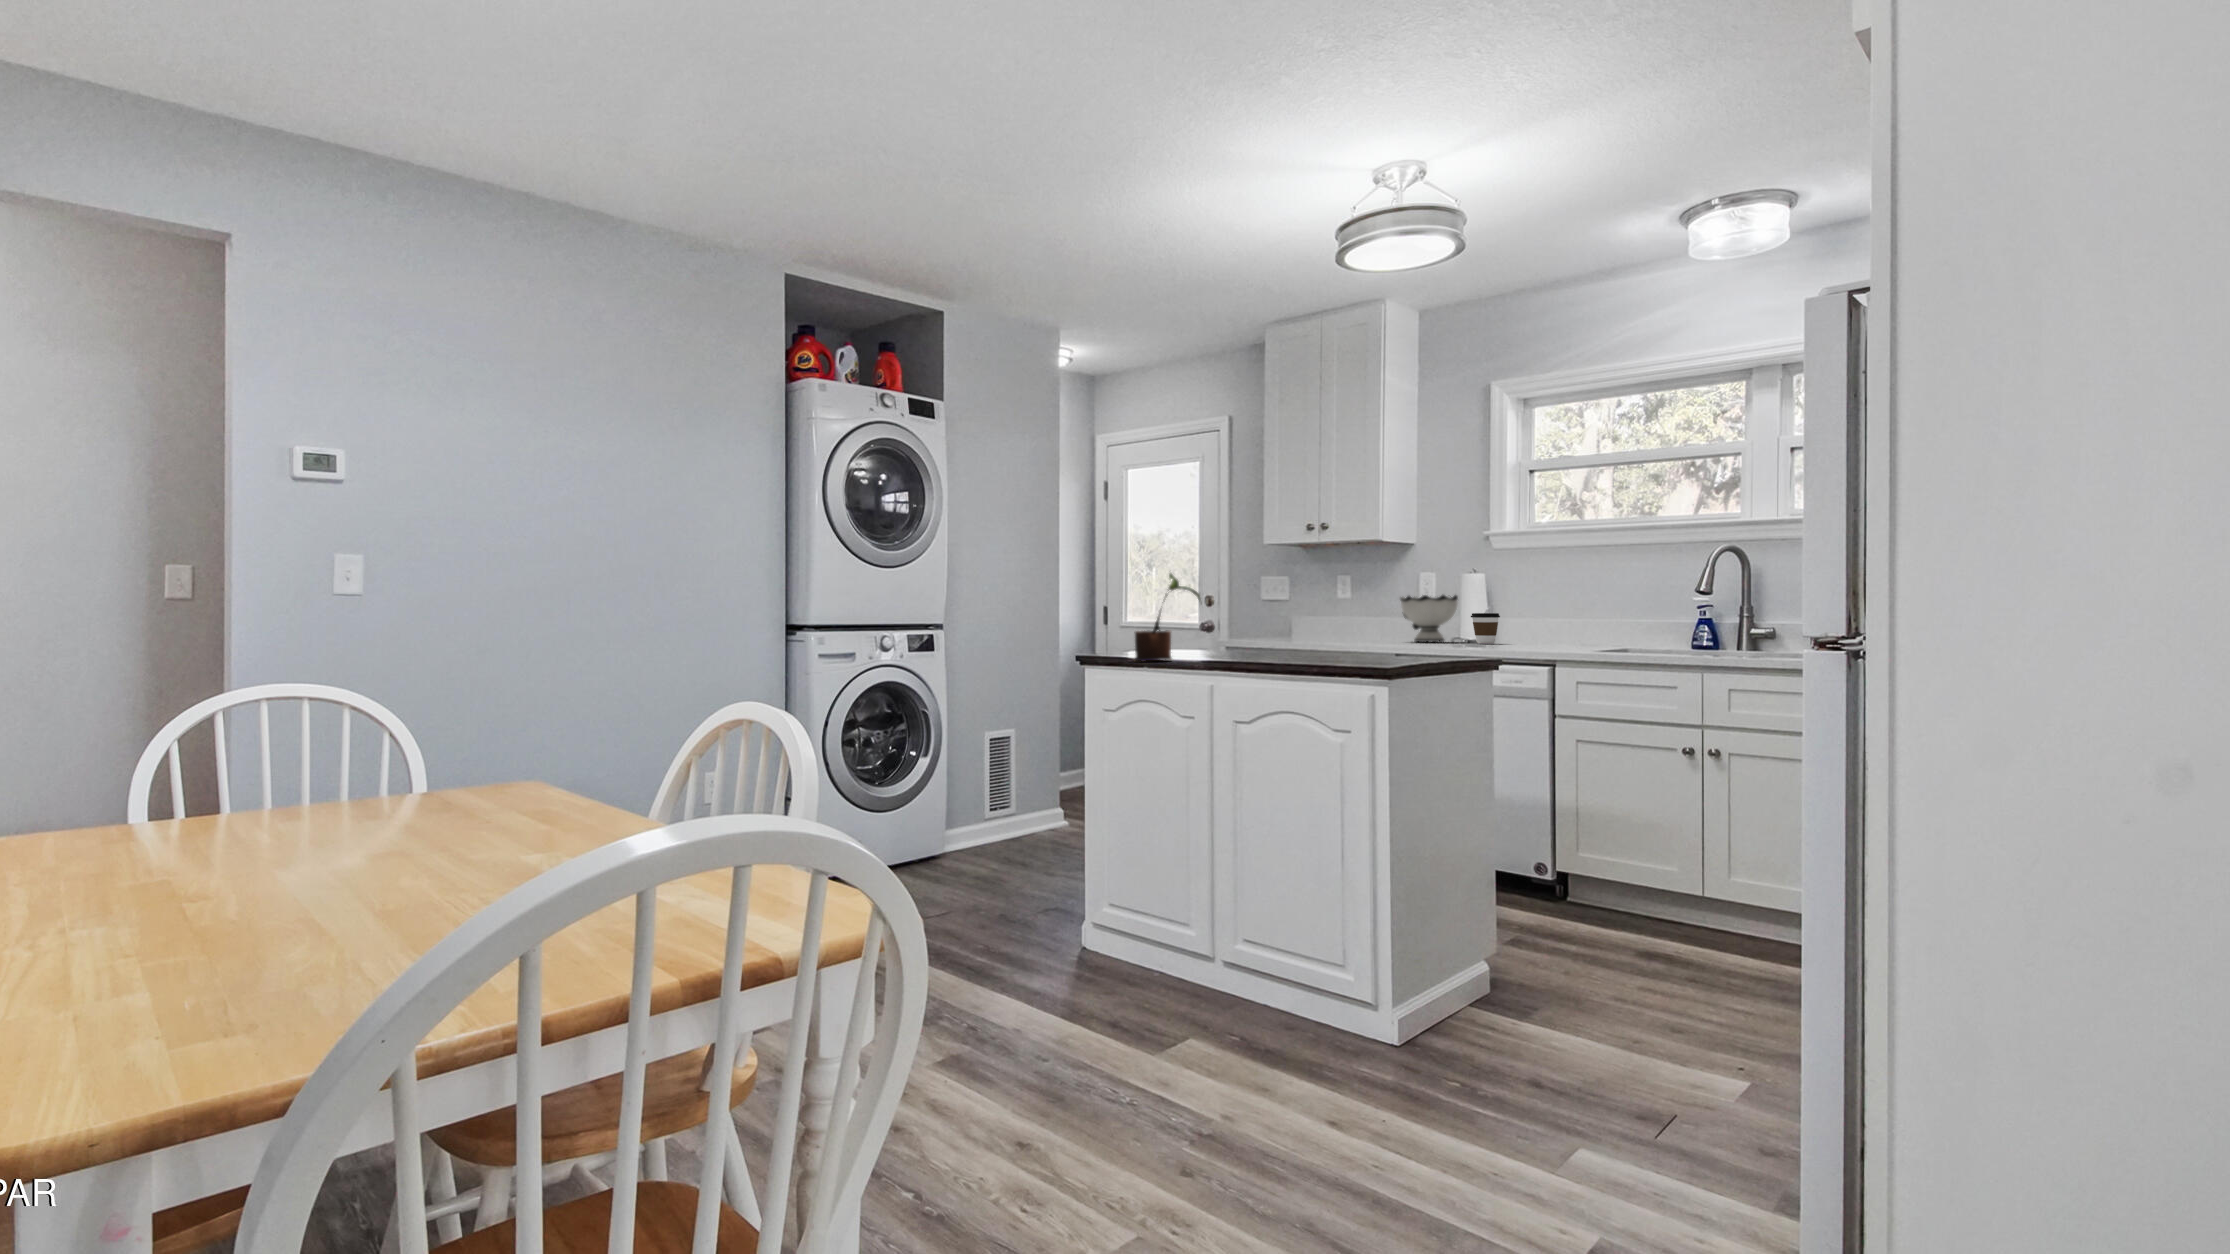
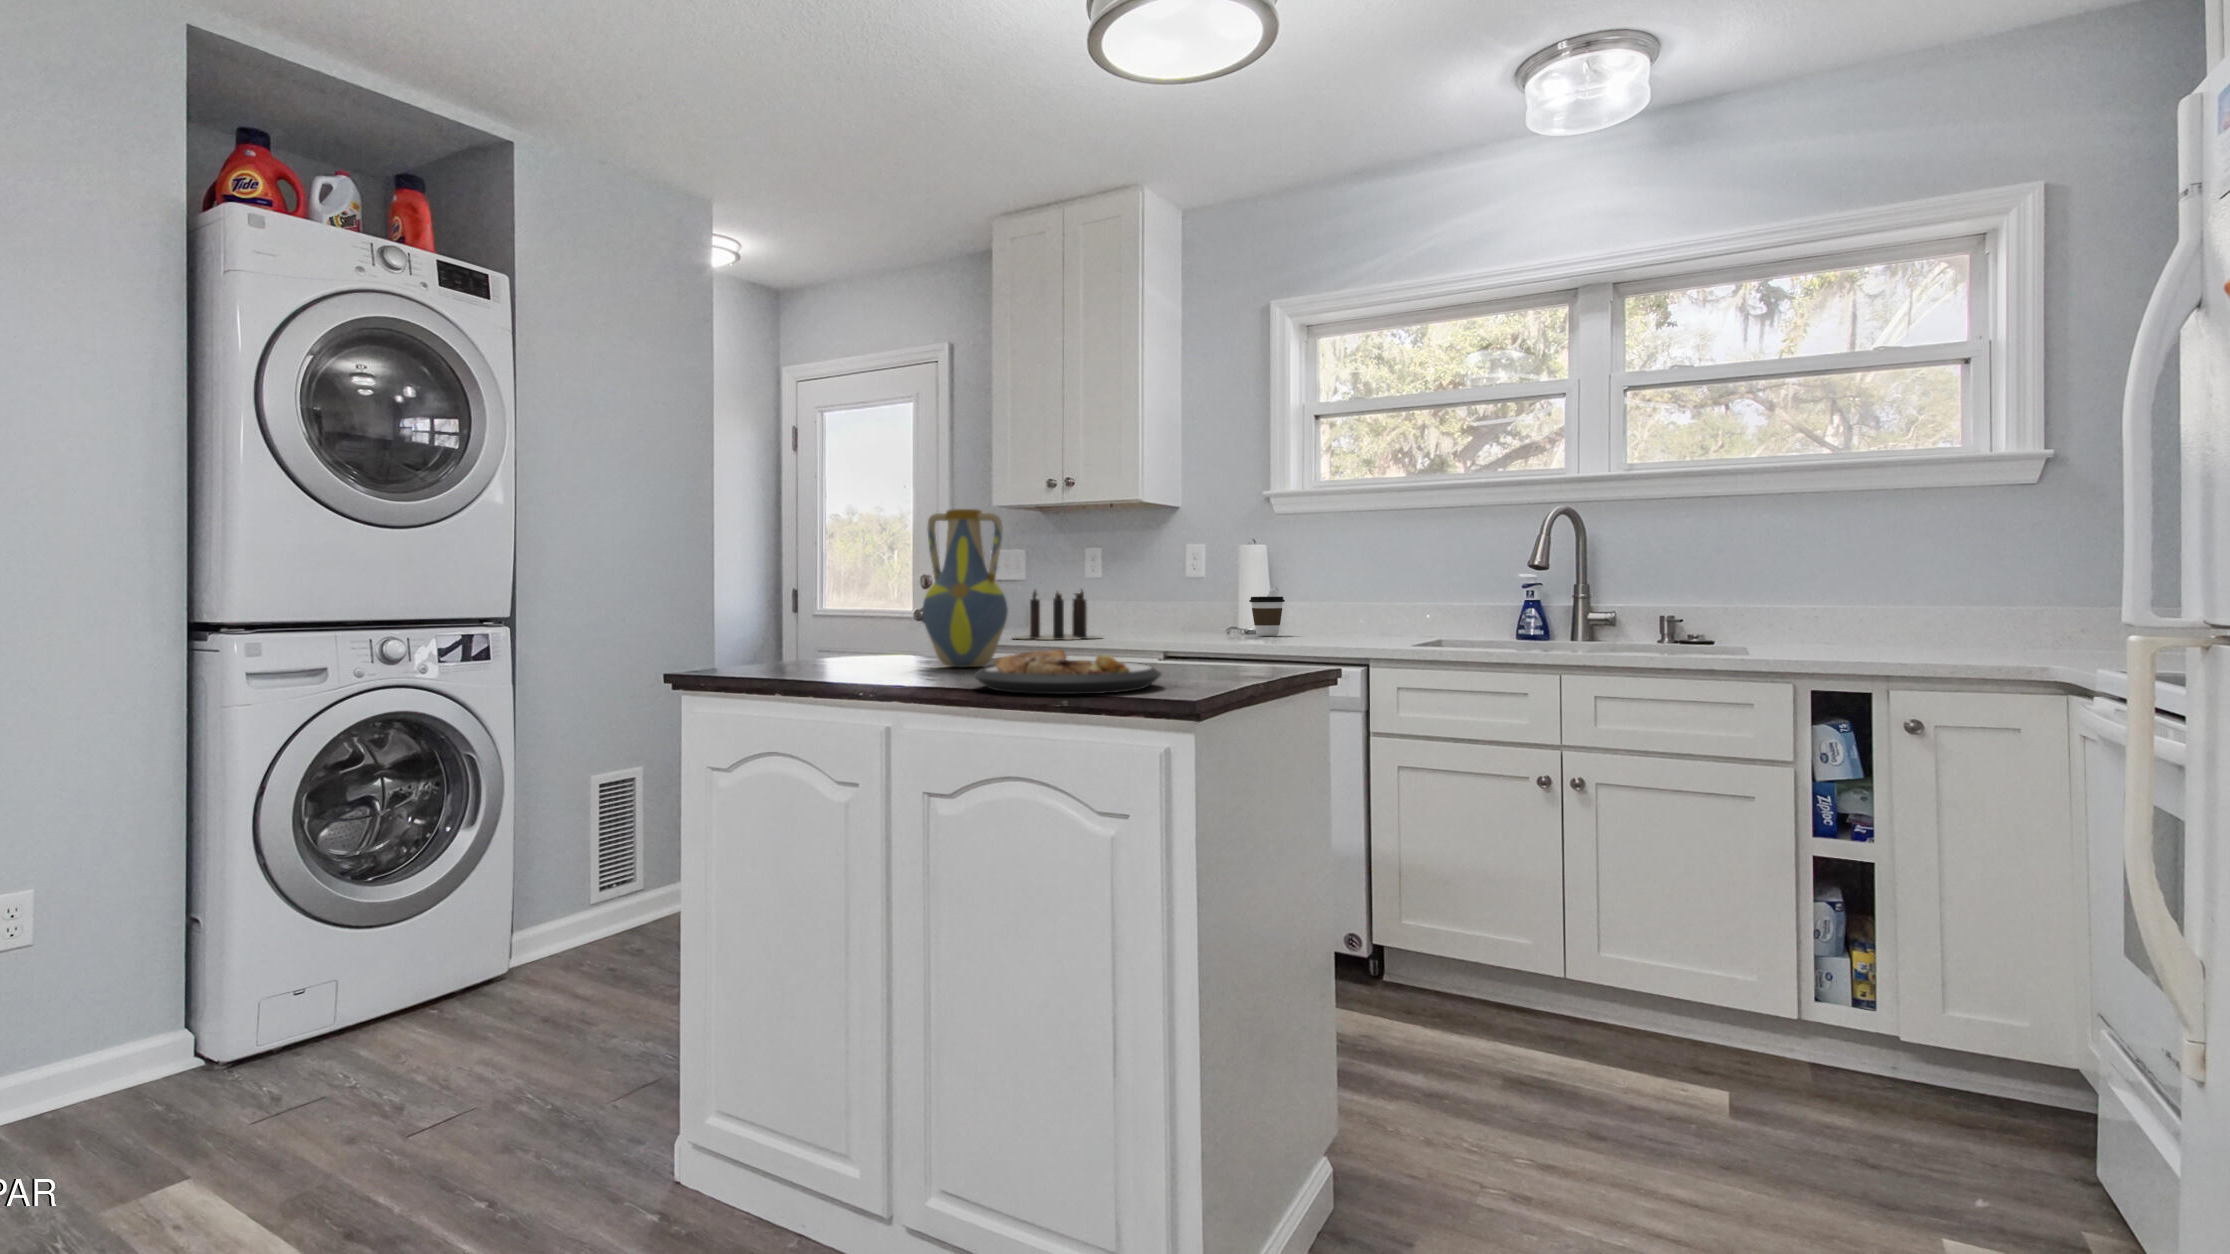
vase: none [1222,557,1276,656] -> present [922,509,1008,667]
potted plant: present [1135,573,1201,661] -> none [758,524,884,687]
bowl: present [1400,595,1458,642] -> none [1160,573,1231,634]
candle: none [1280,606,1367,645] -> present [1012,590,1098,640]
plate: none [1255,642,1367,666] -> present [974,649,1161,694]

